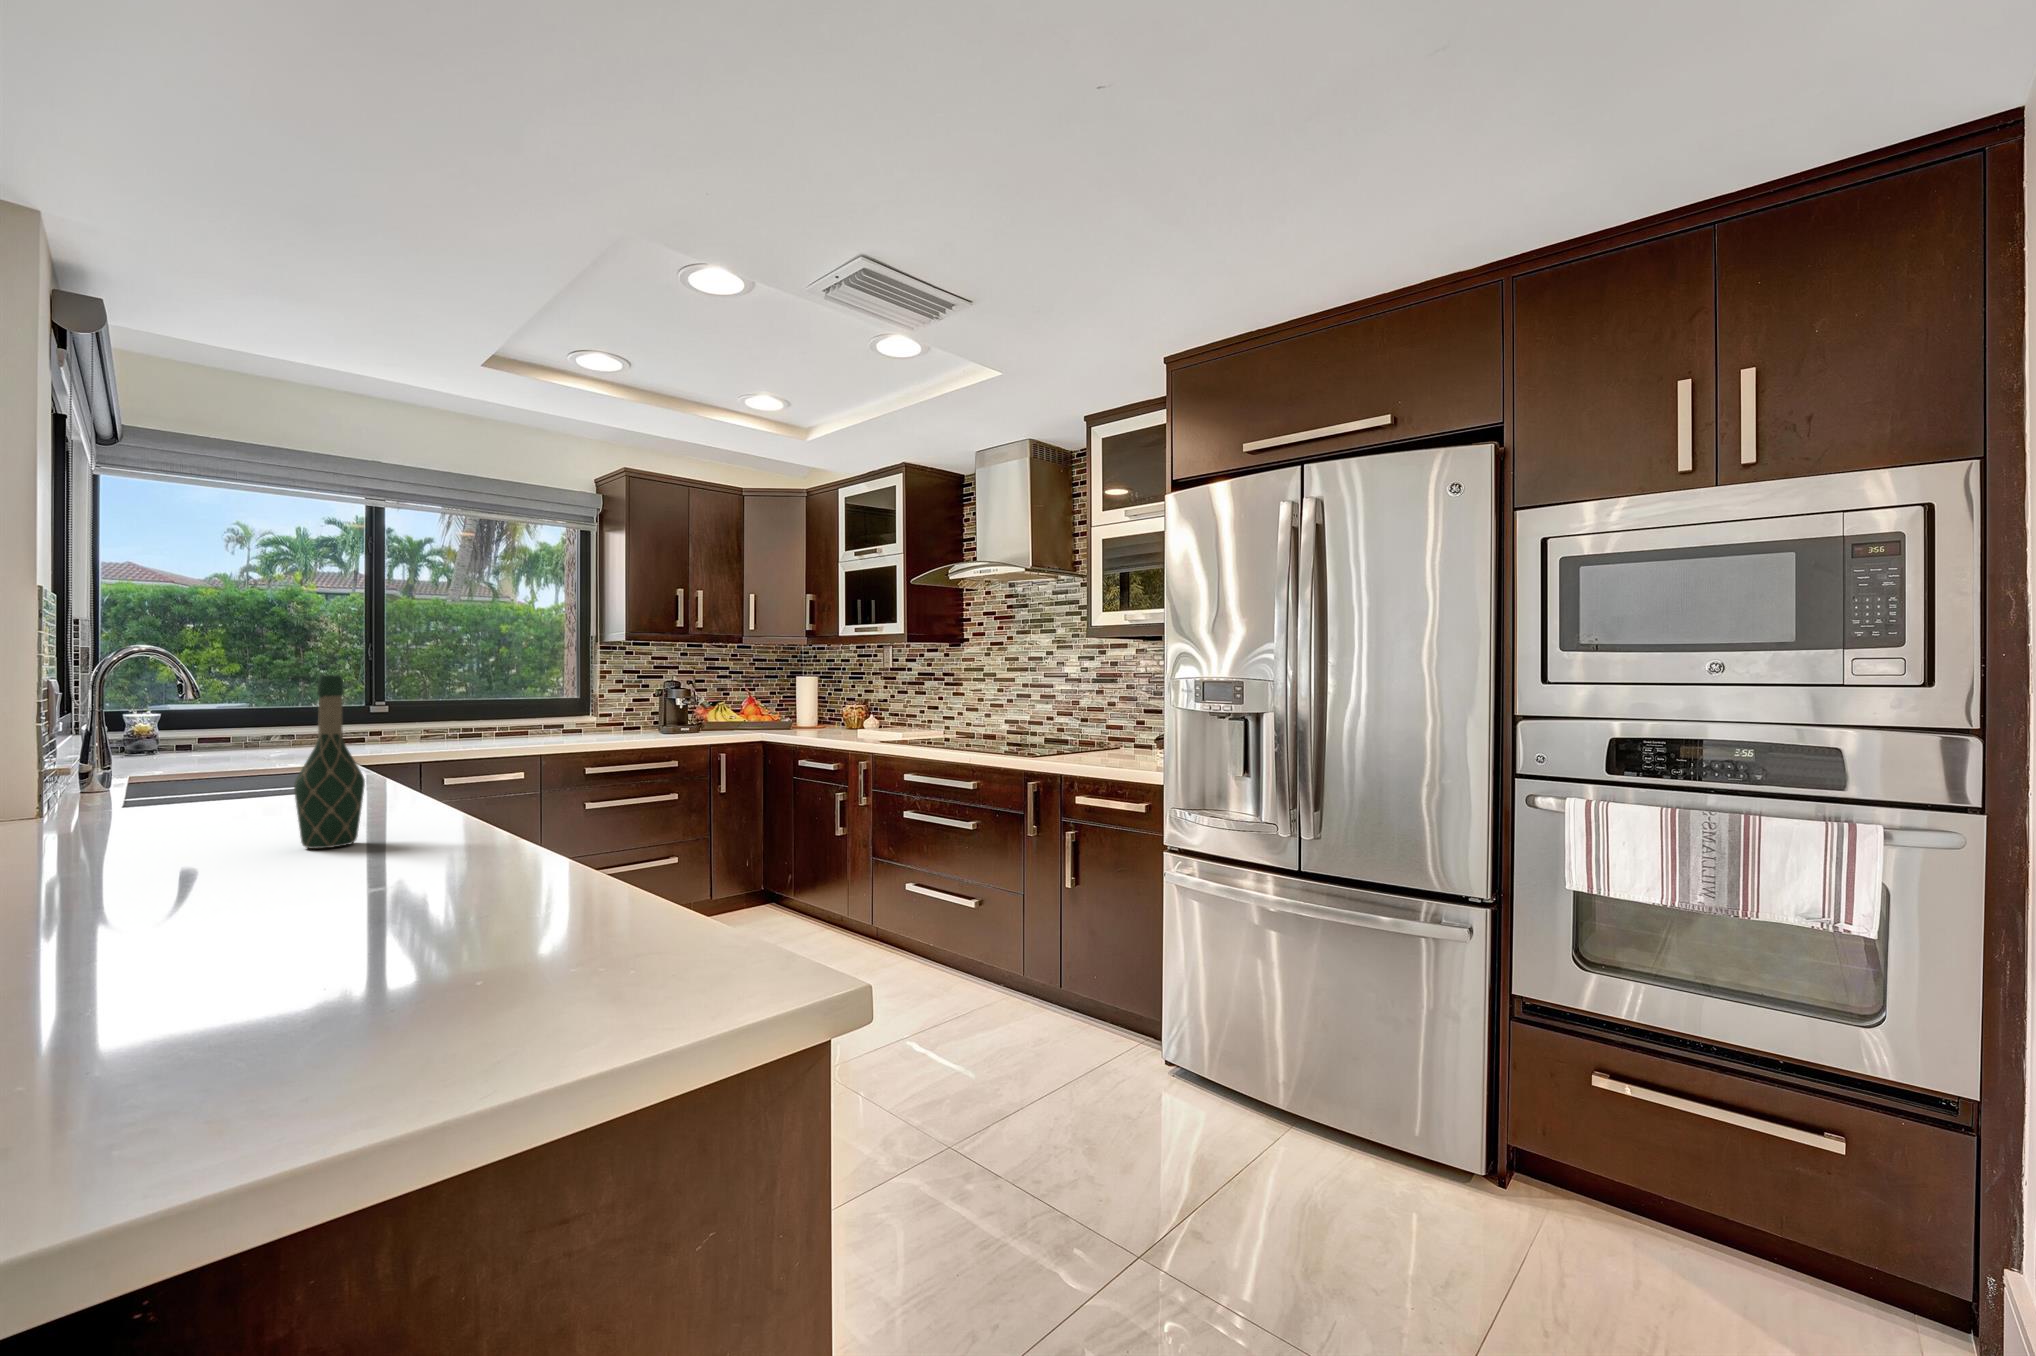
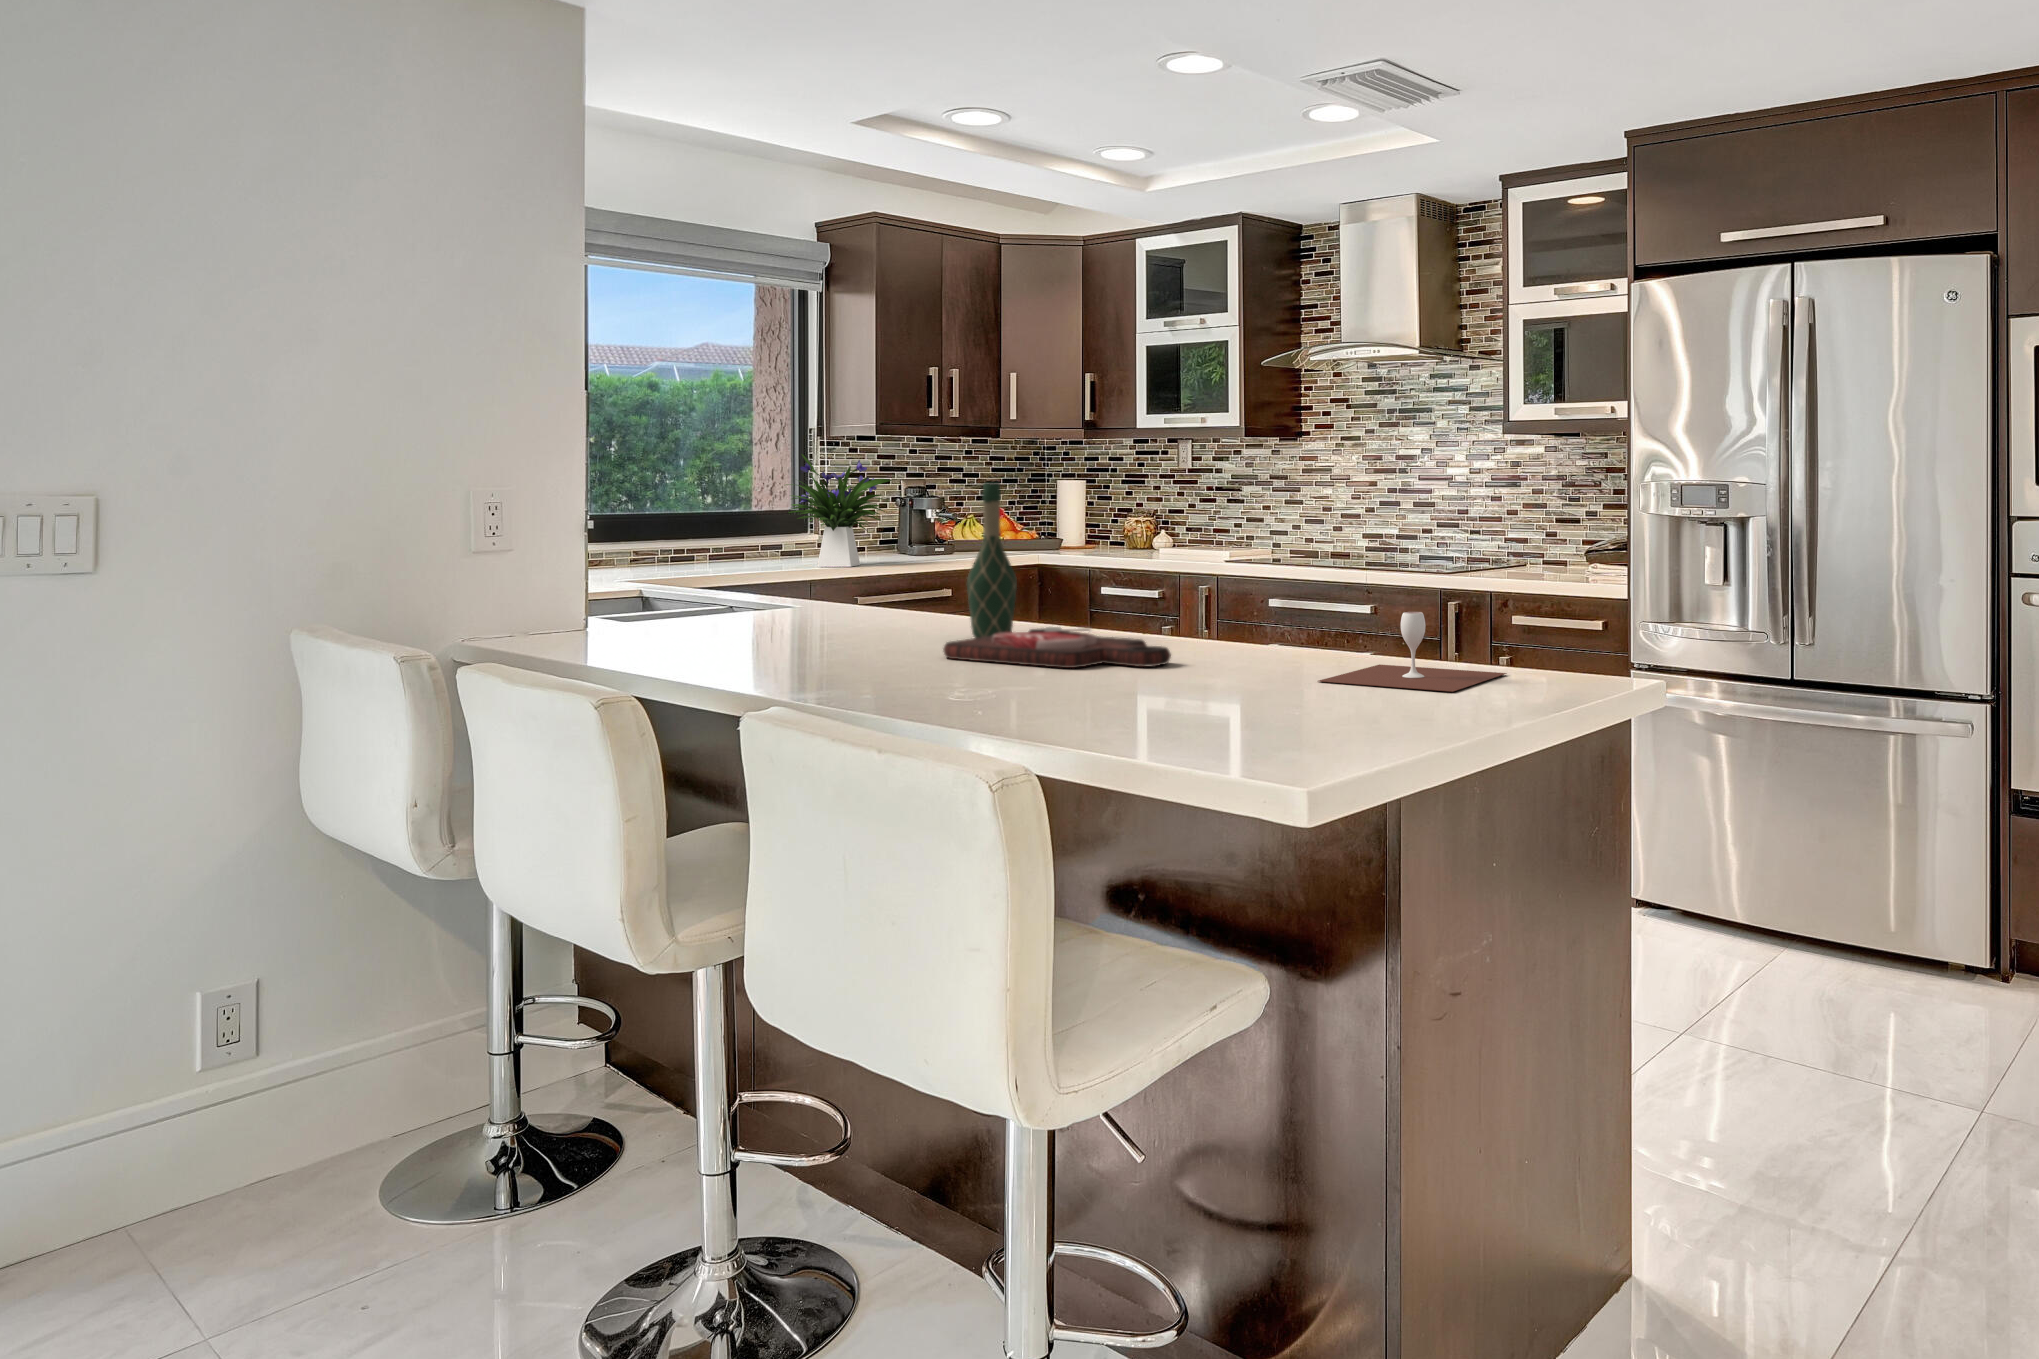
flower arrangement: none [535,655,632,743] -> present [786,454,892,567]
cutting board: none [108,845,372,920] -> present [943,627,1171,668]
wine glass: none [355,866,681,1025] -> present [1319,612,1507,692]

